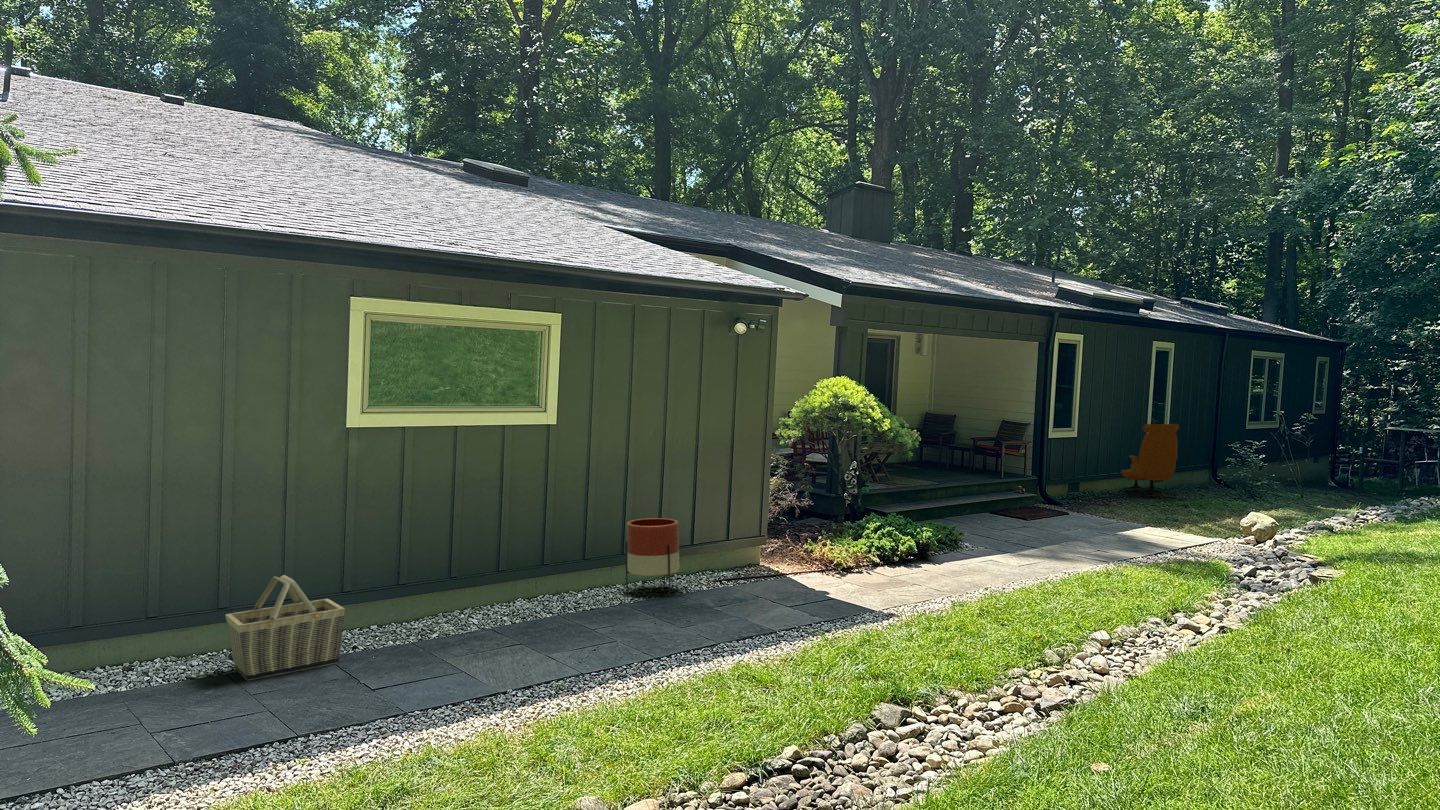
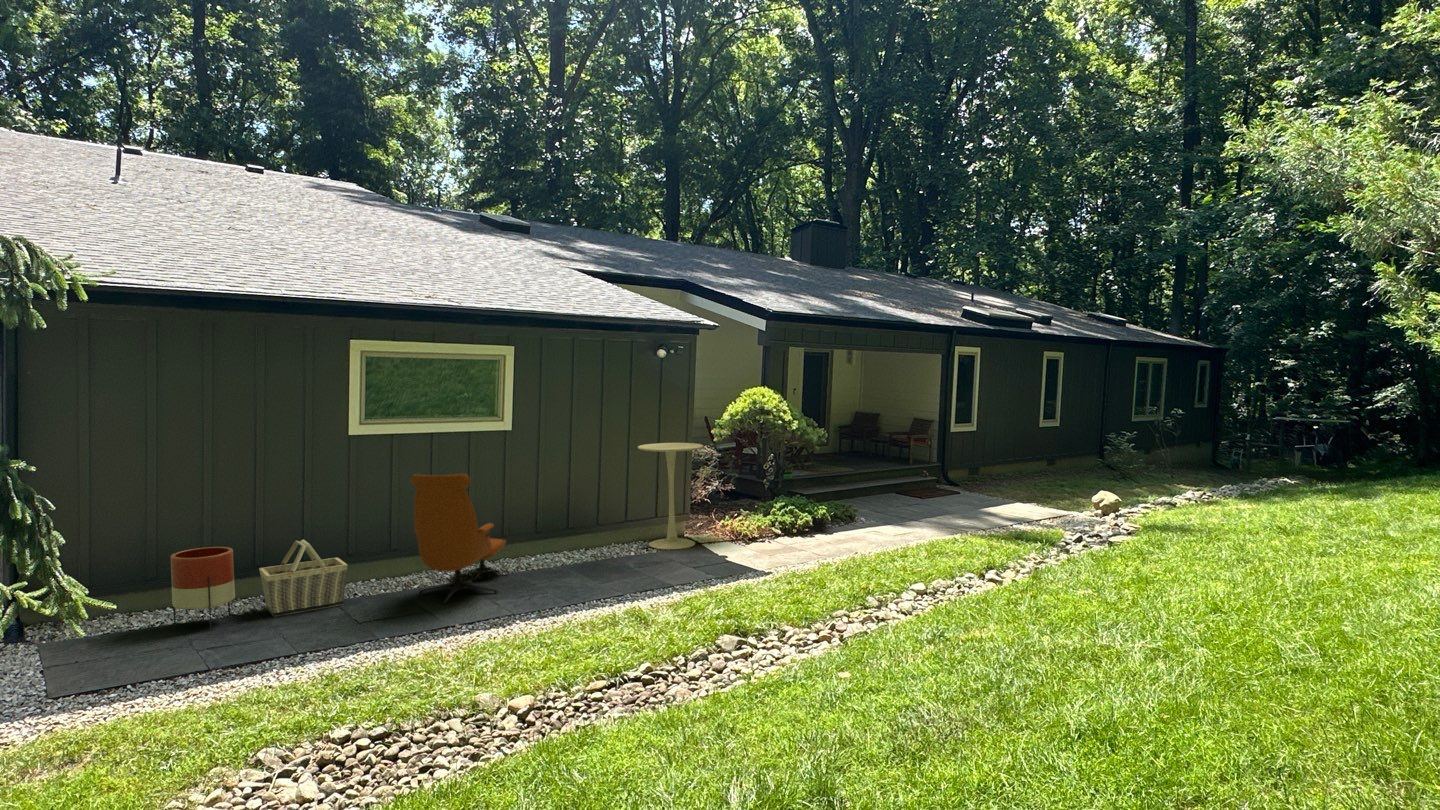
lounge chair: present [1120,424,1179,500] -> present [411,474,508,604]
pedestal table: none [703,446,788,584] -> present [638,443,703,550]
planter: present [625,518,679,597] -> present [171,547,235,631]

